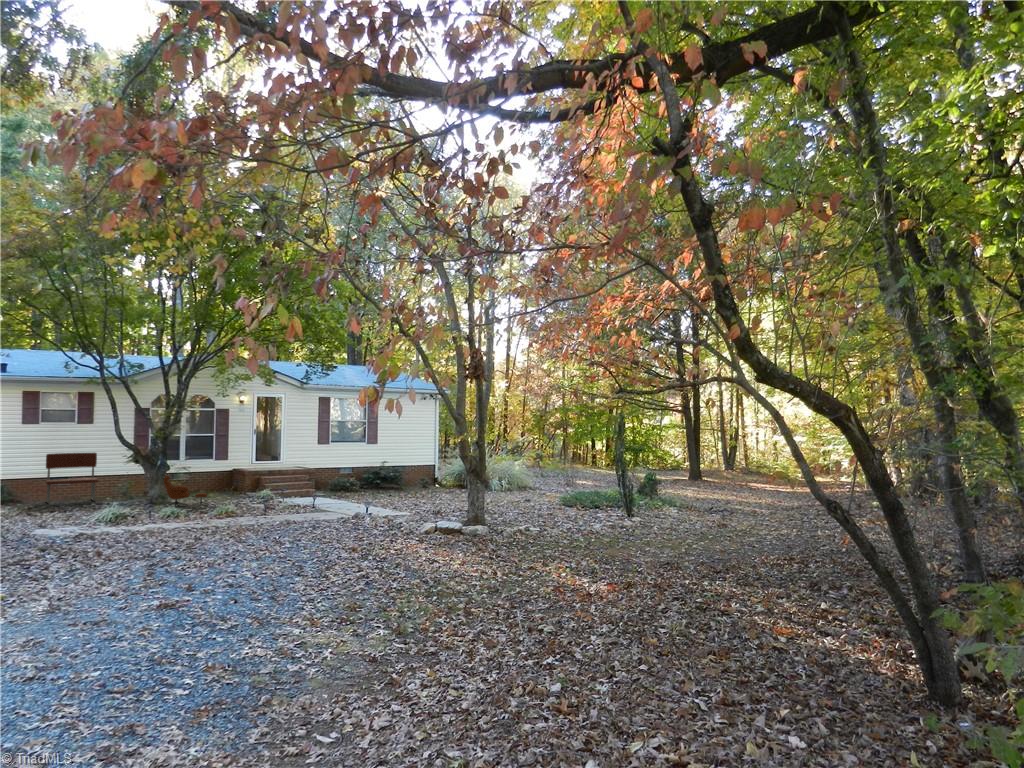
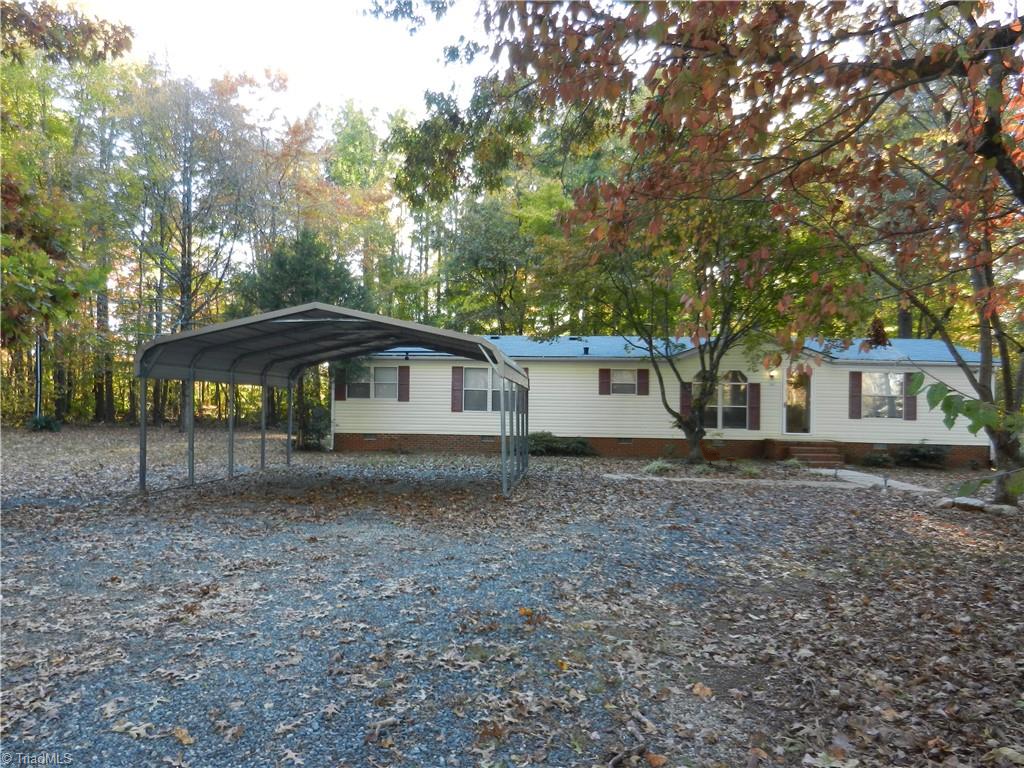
bench: present [45,452,98,504] -> none [618,419,653,458]

